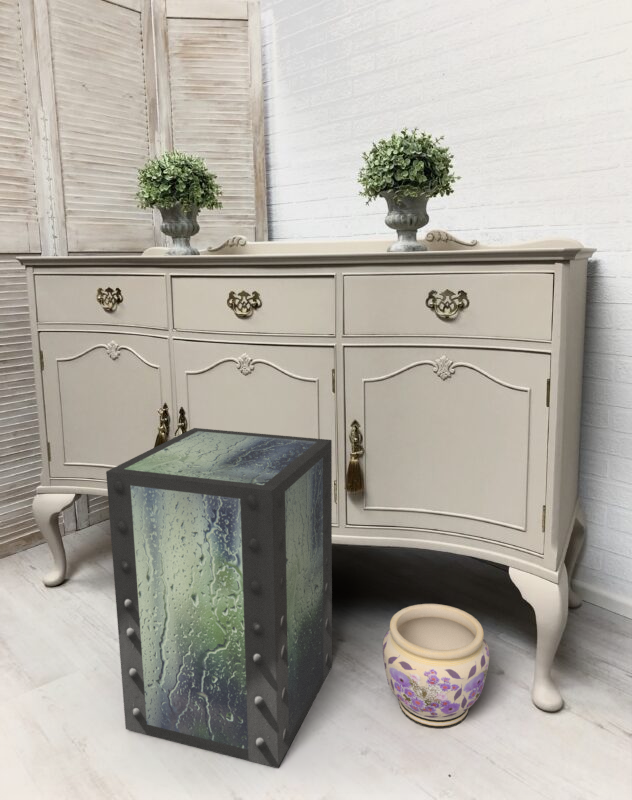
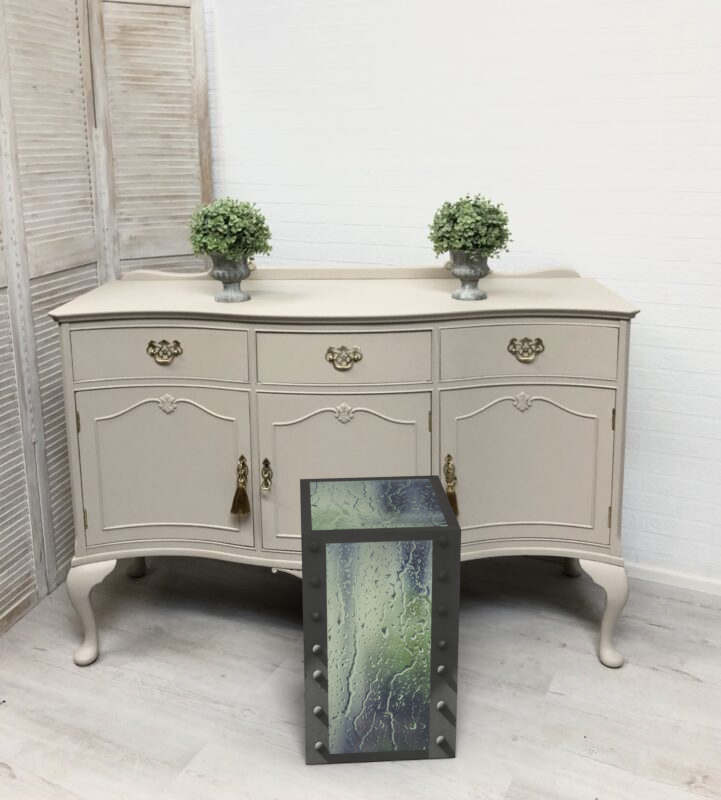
planter: present [382,604,490,728] -> none [493,602,583,701]

